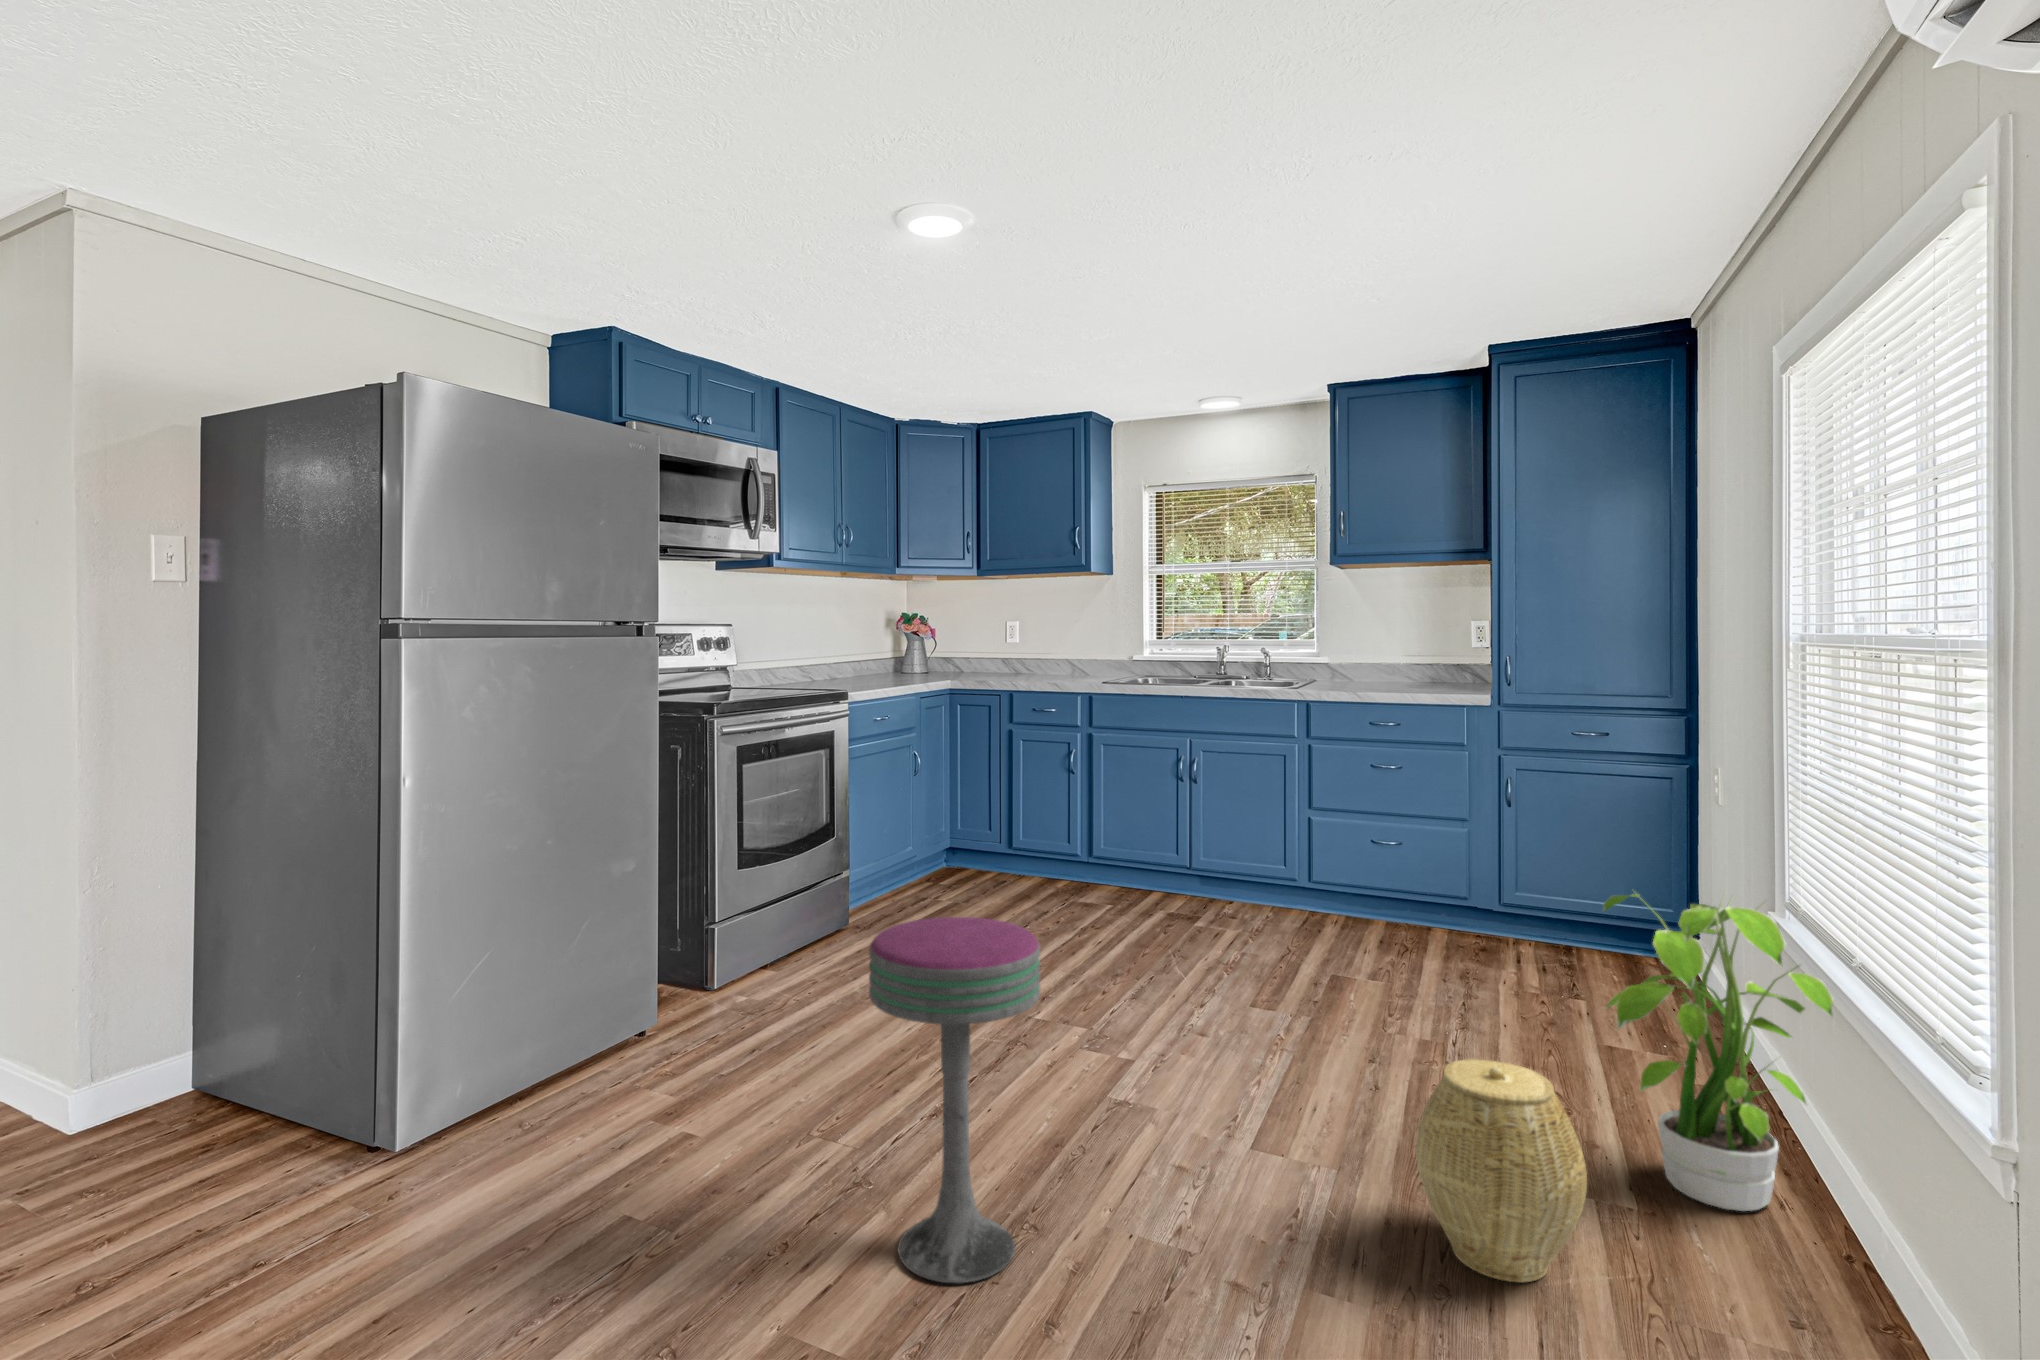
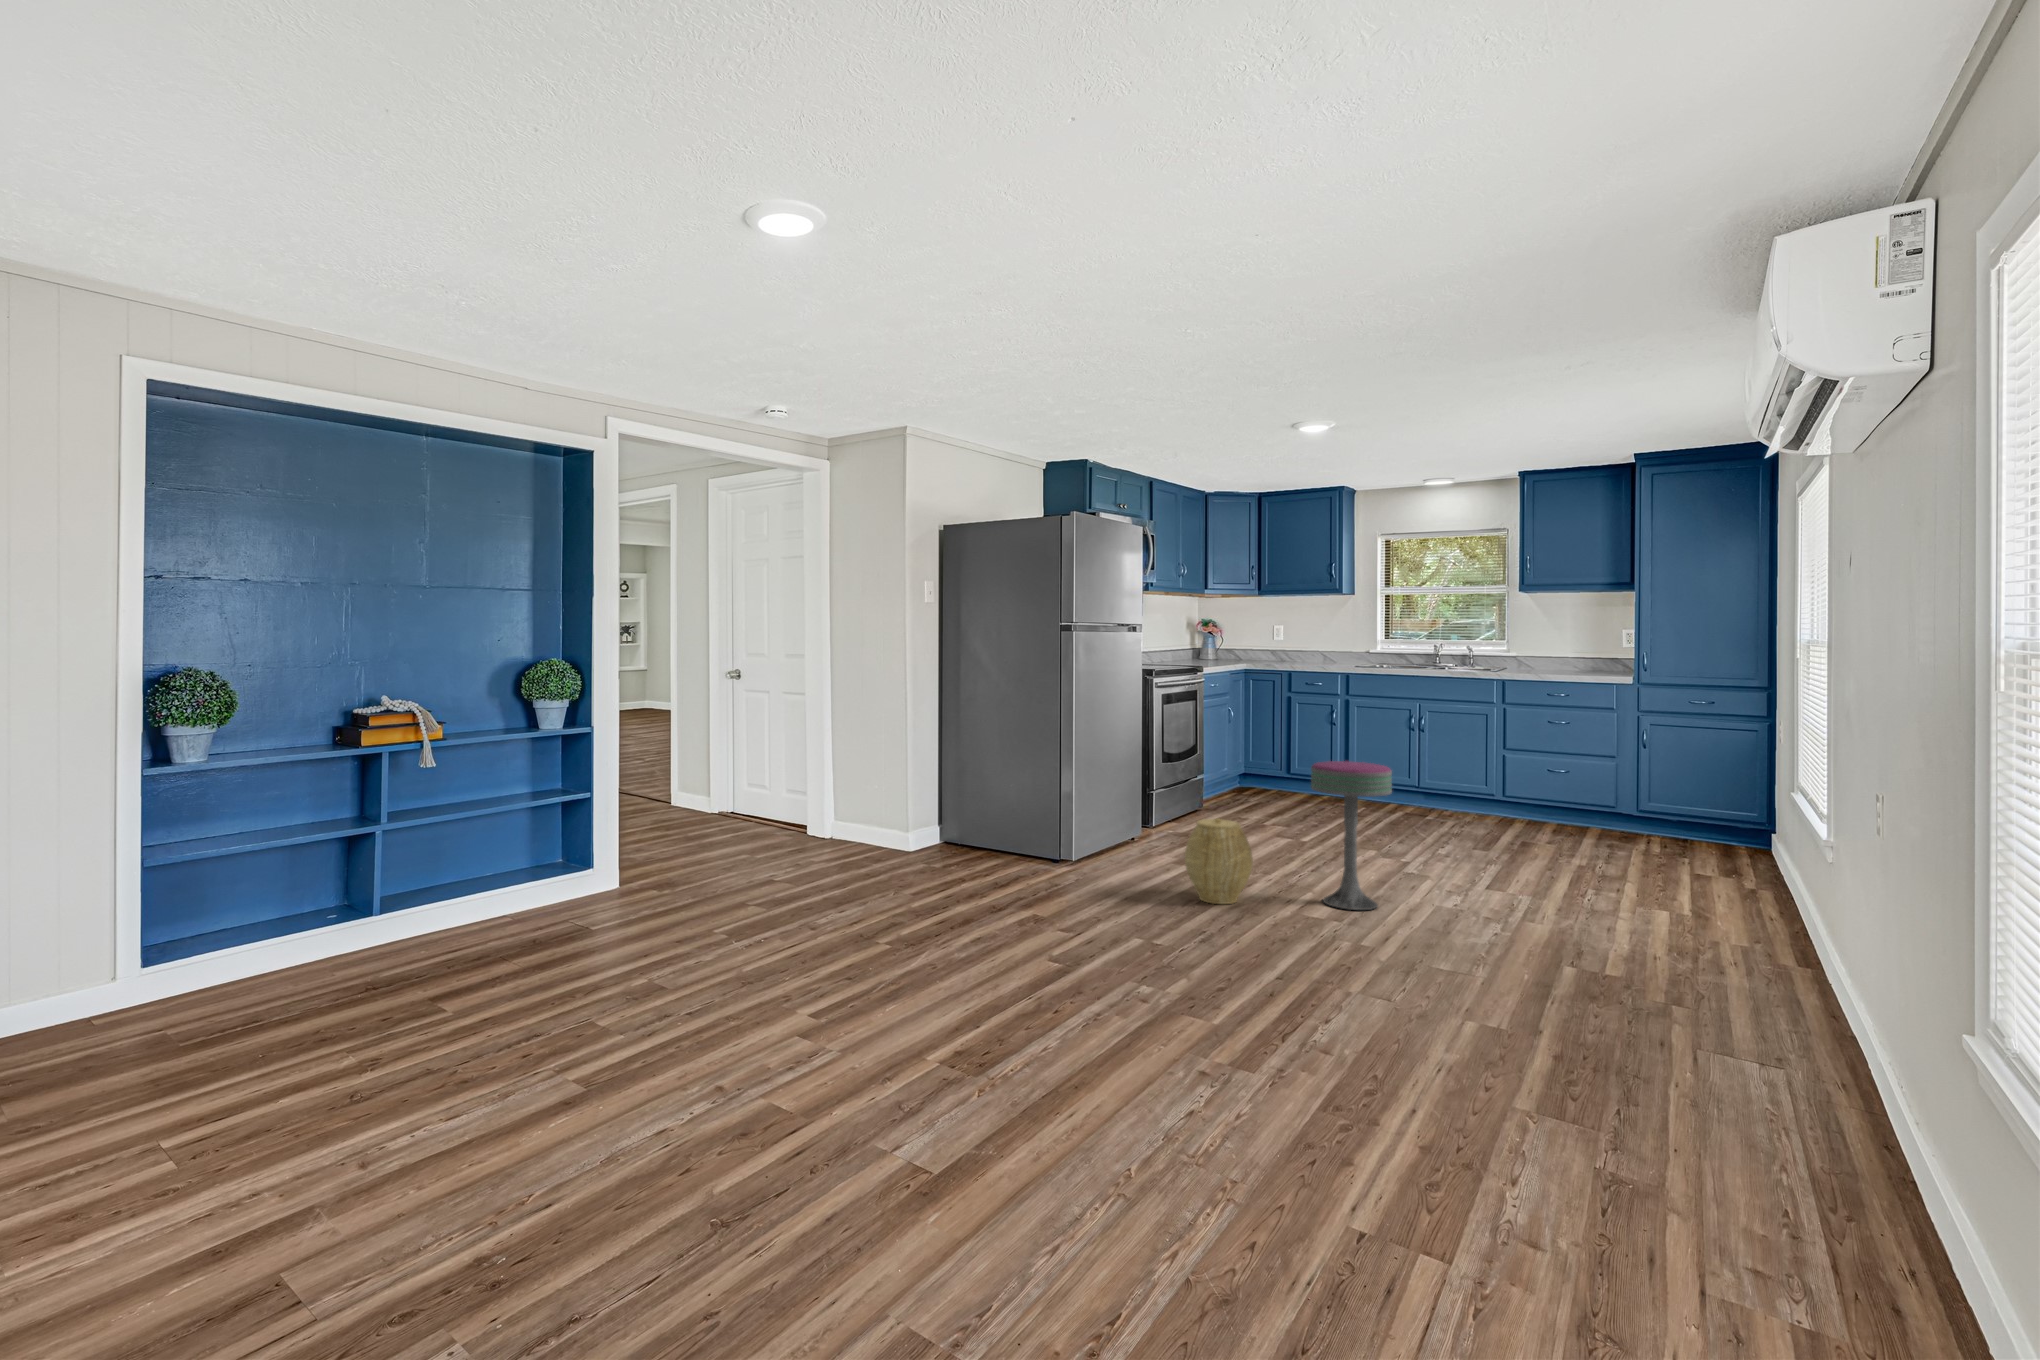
potted plant: present [1603,893,1834,1211] -> none [1675,764,1789,916]
woven basket: present [1416,1059,1587,1282] -> present [1185,818,1253,904]

